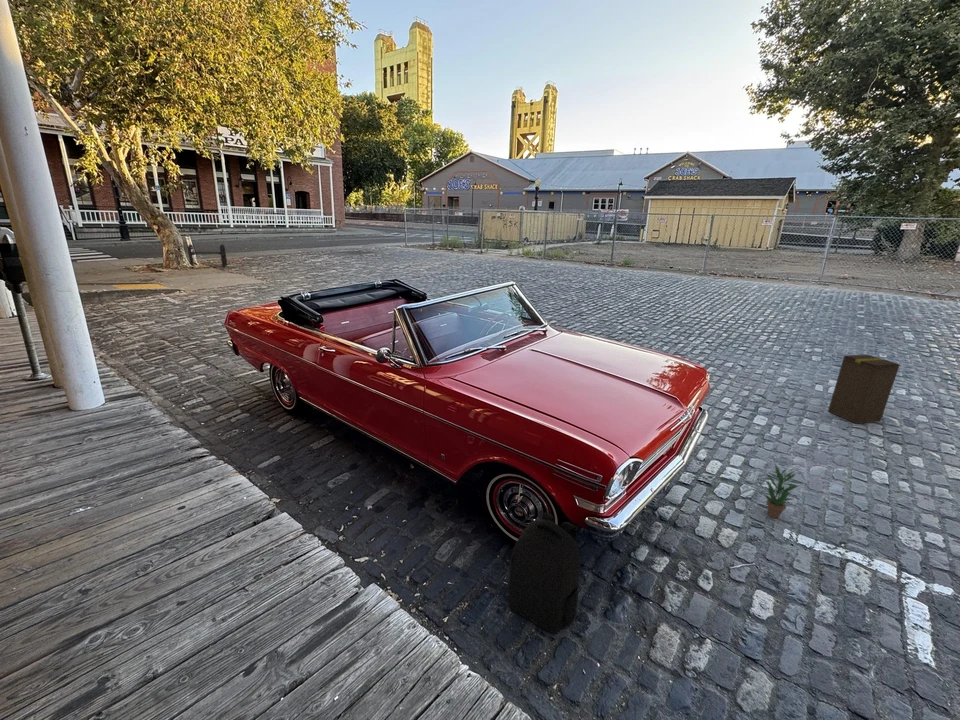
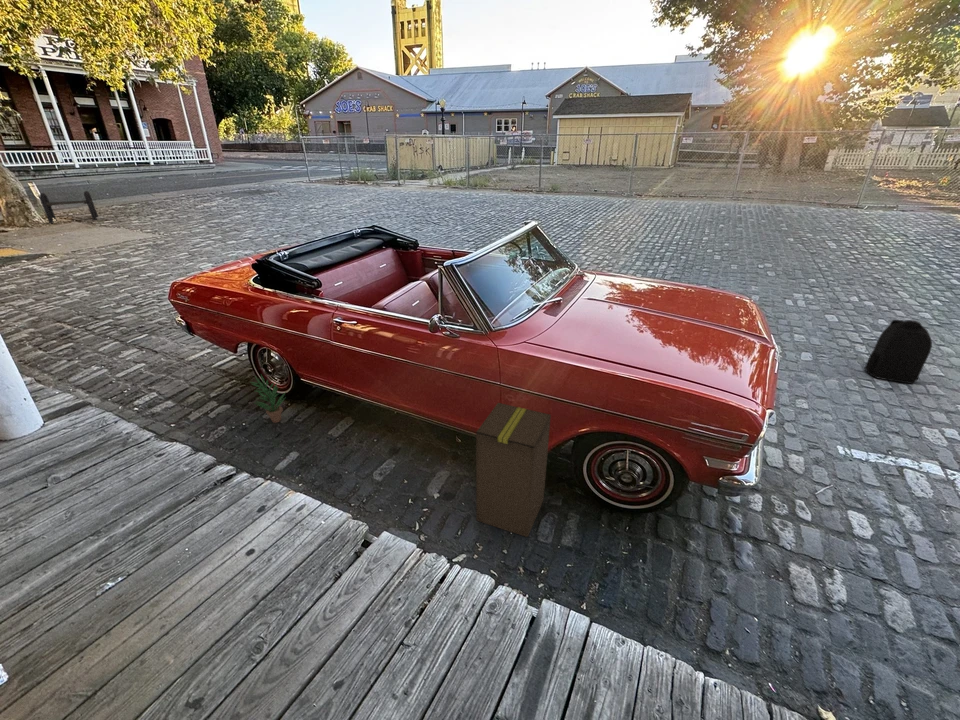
cardboard box: present [828,354,900,424] -> present [476,403,551,537]
potted plant: present [764,465,798,518] -> present [251,376,285,423]
backpack: present [508,513,580,633] -> present [865,320,932,384]

